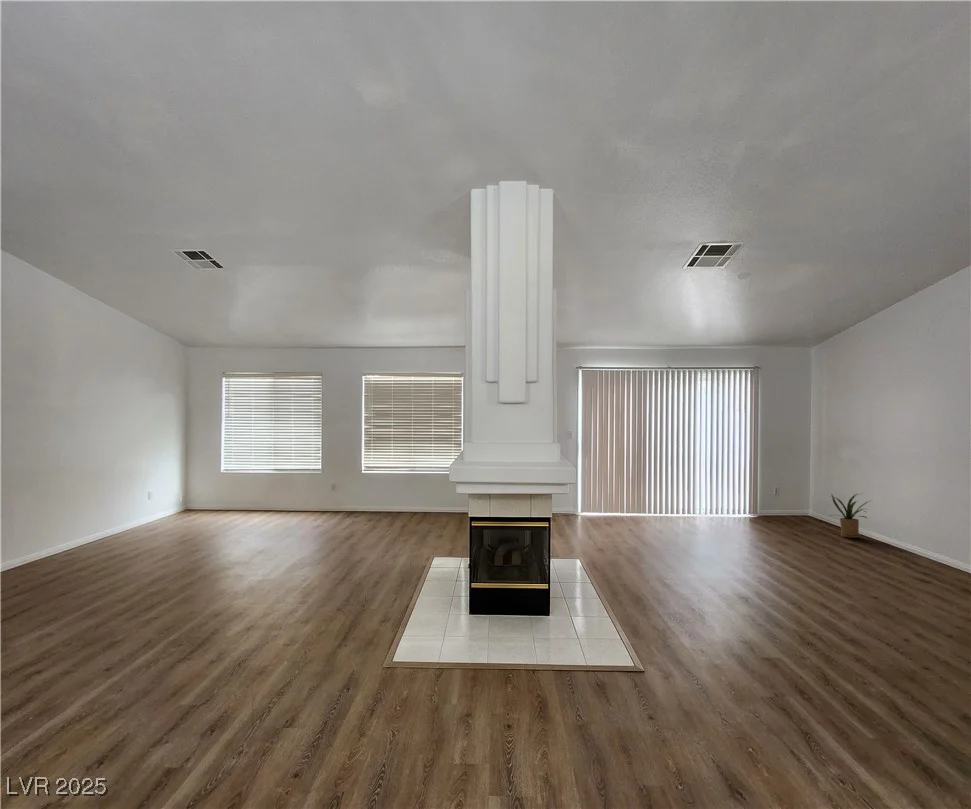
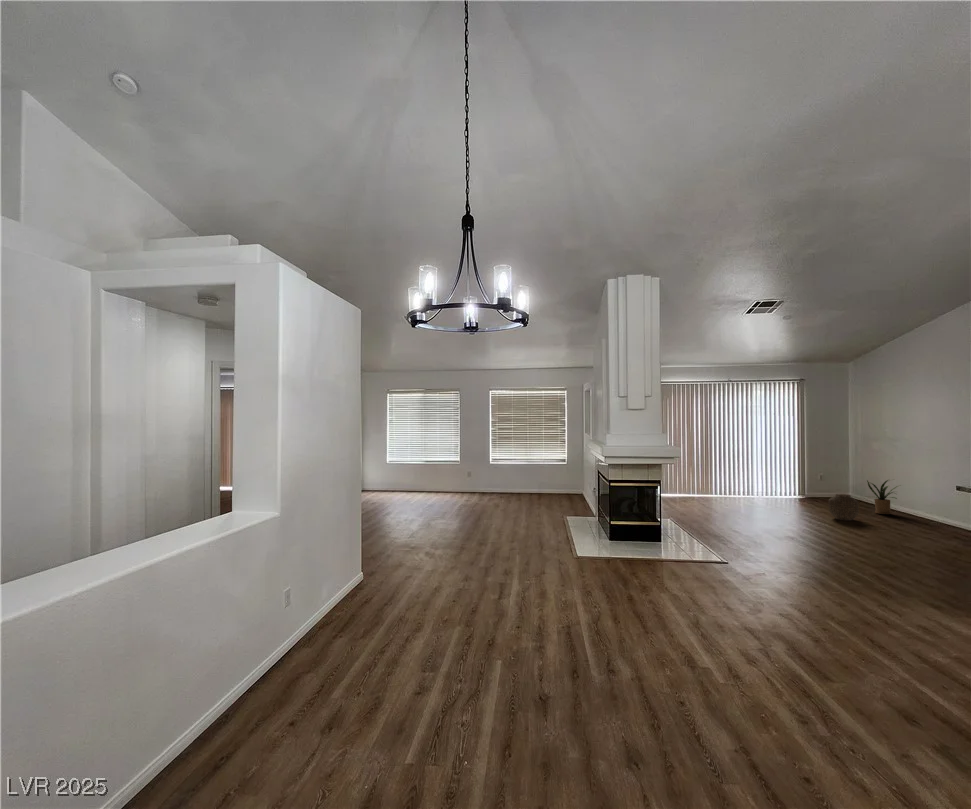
woven basket: none [787,512,823,547] -> present [829,494,859,520]

